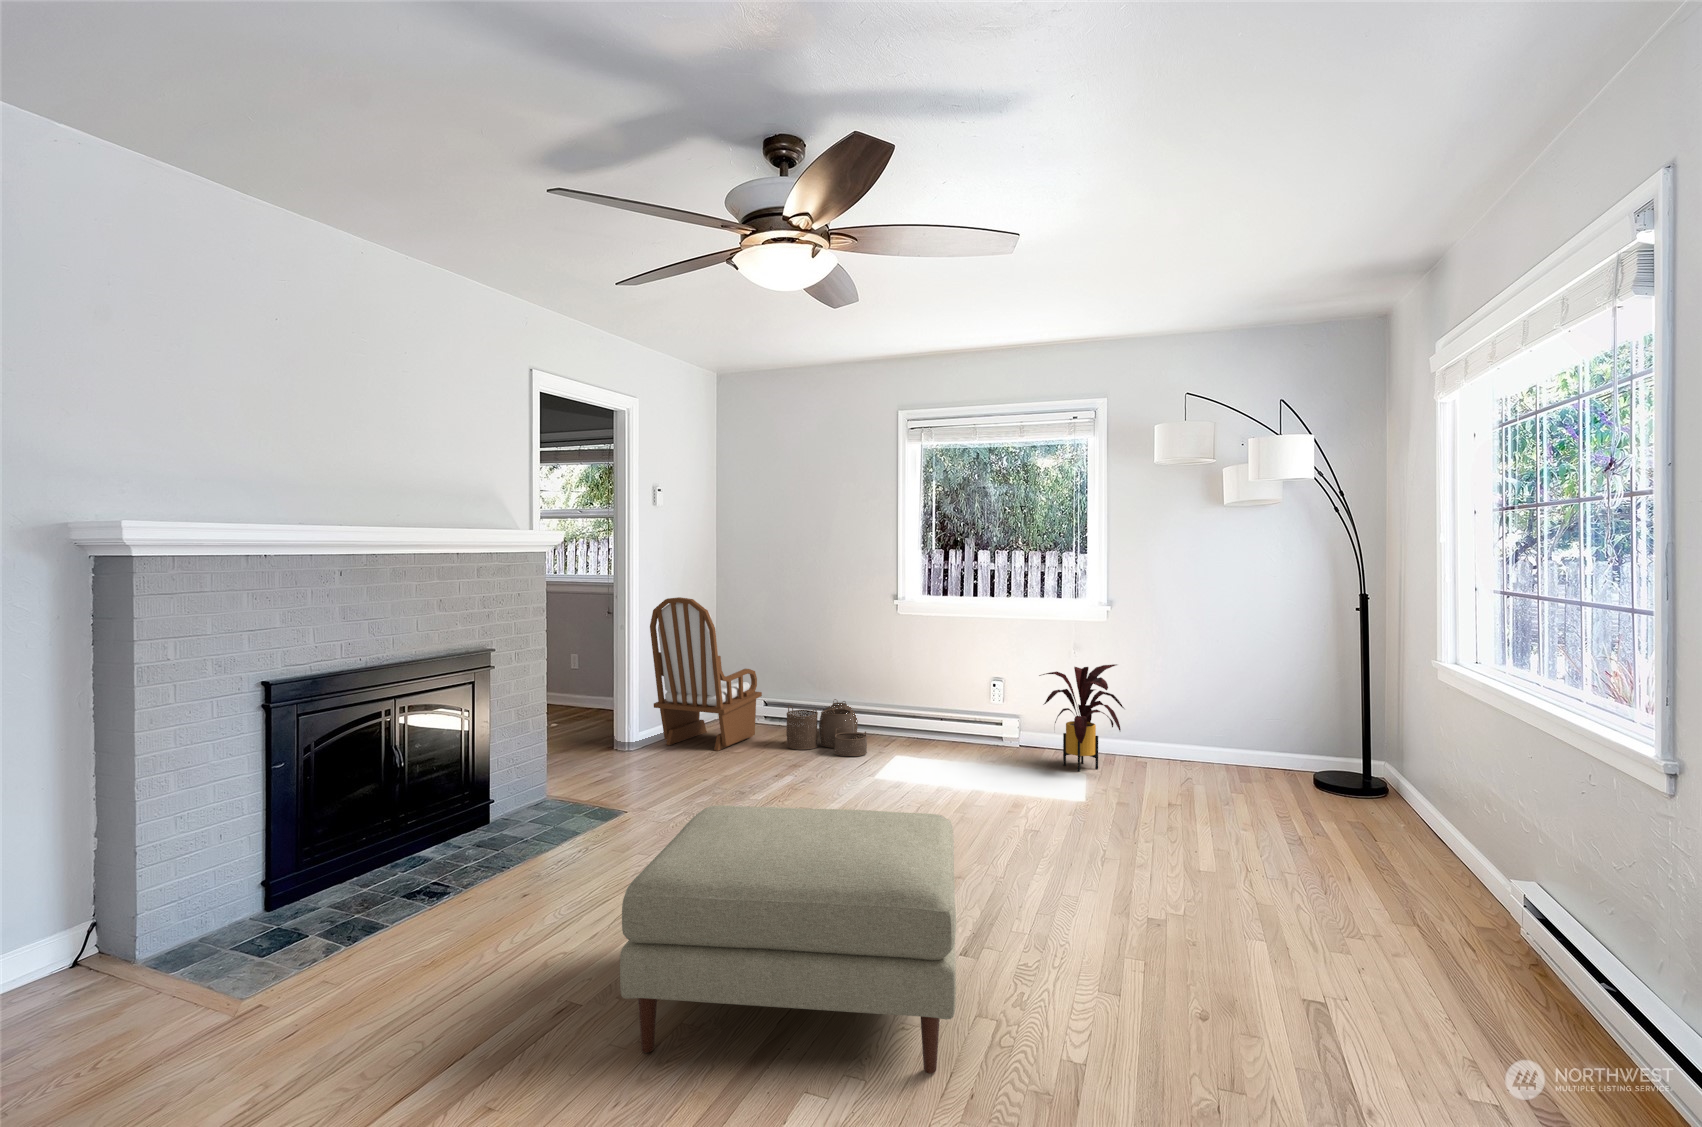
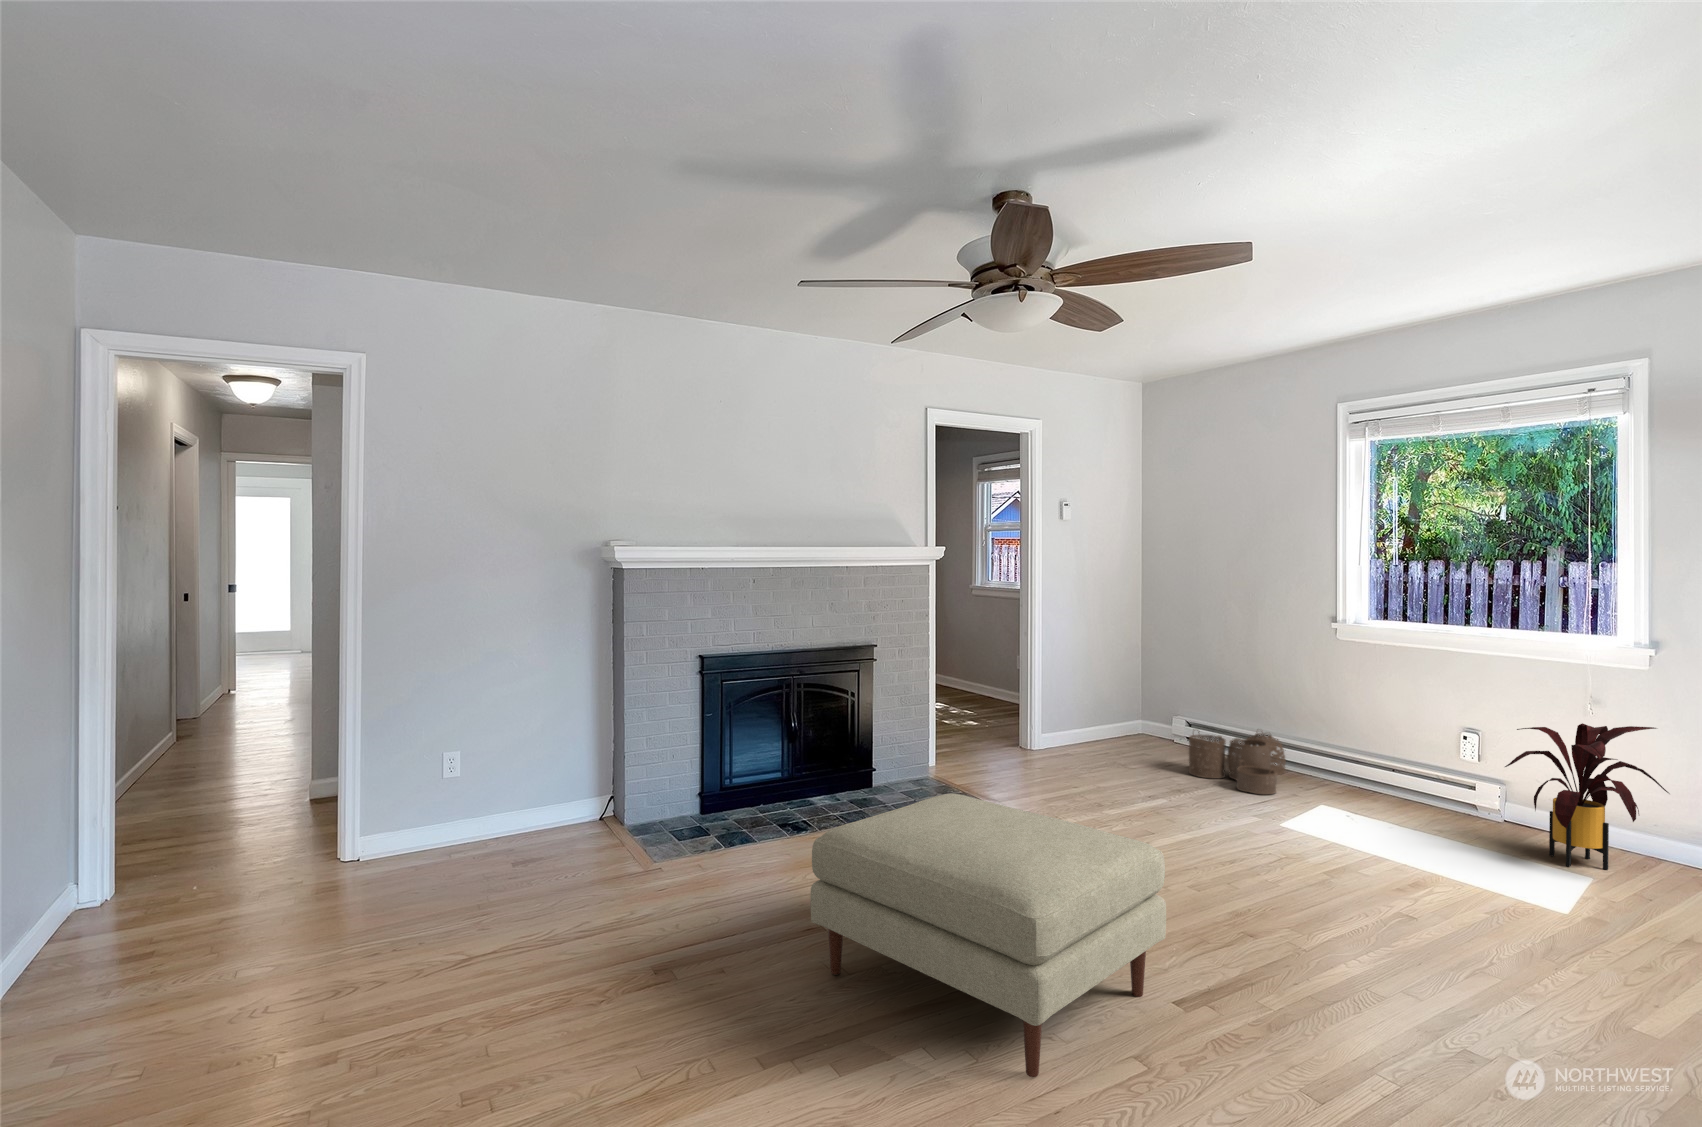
armchair: present [650,597,762,751] -> none [1053,608,1172,764]

